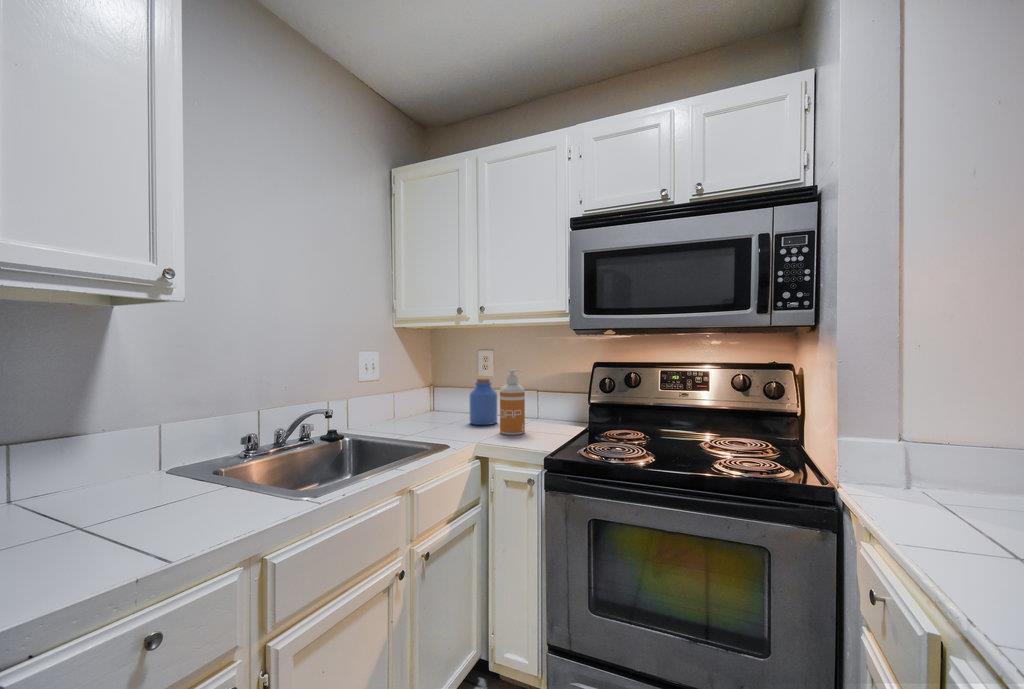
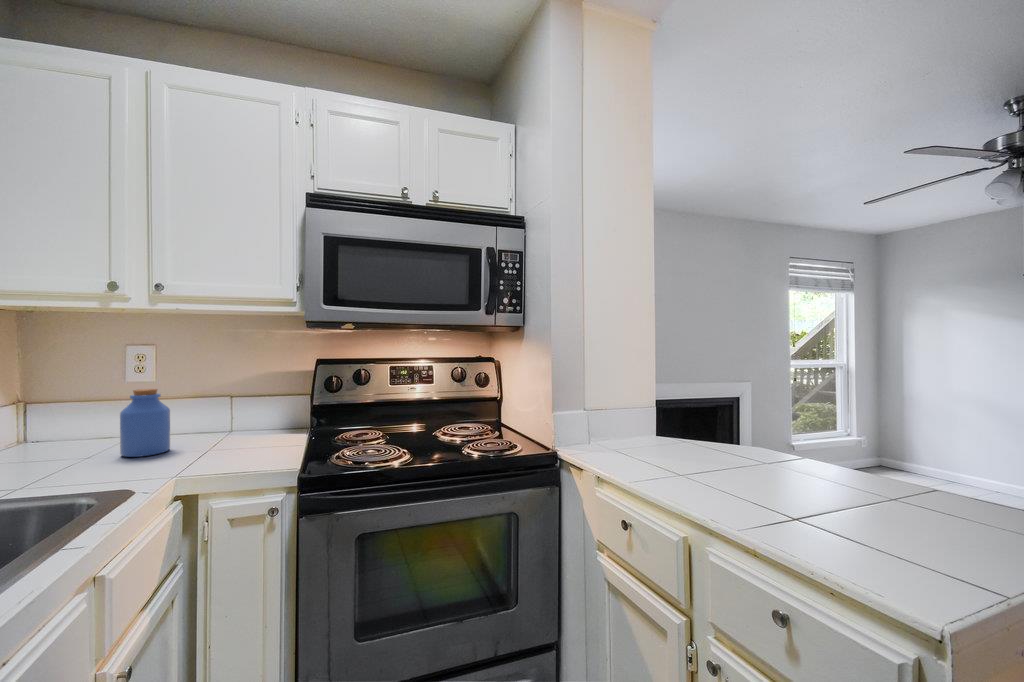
soap dispenser: present [500,369,525,435] -> none [195,373,235,460]

